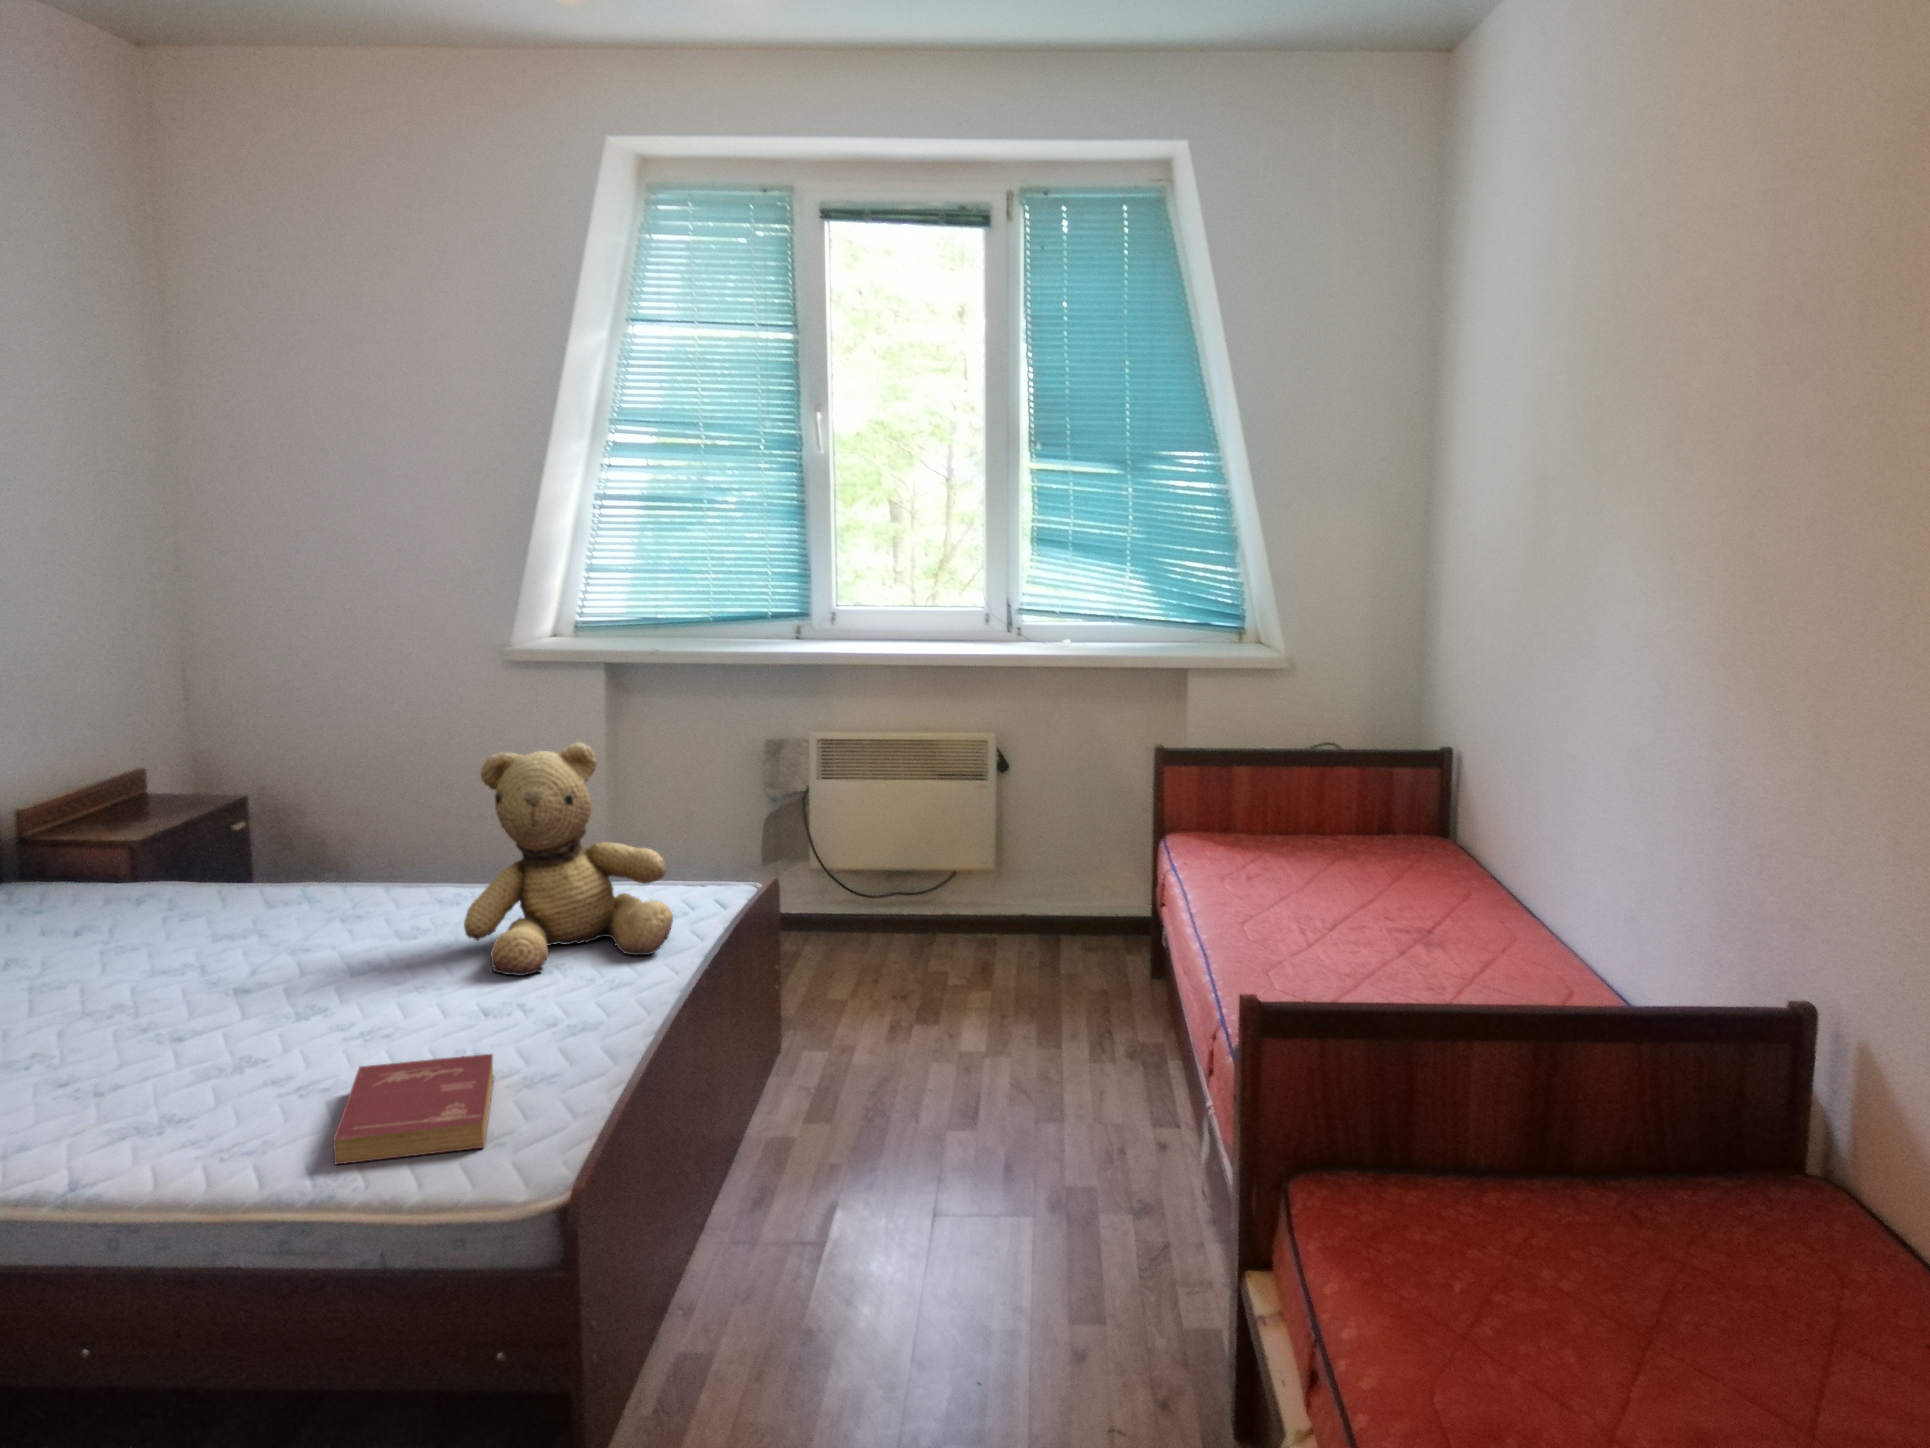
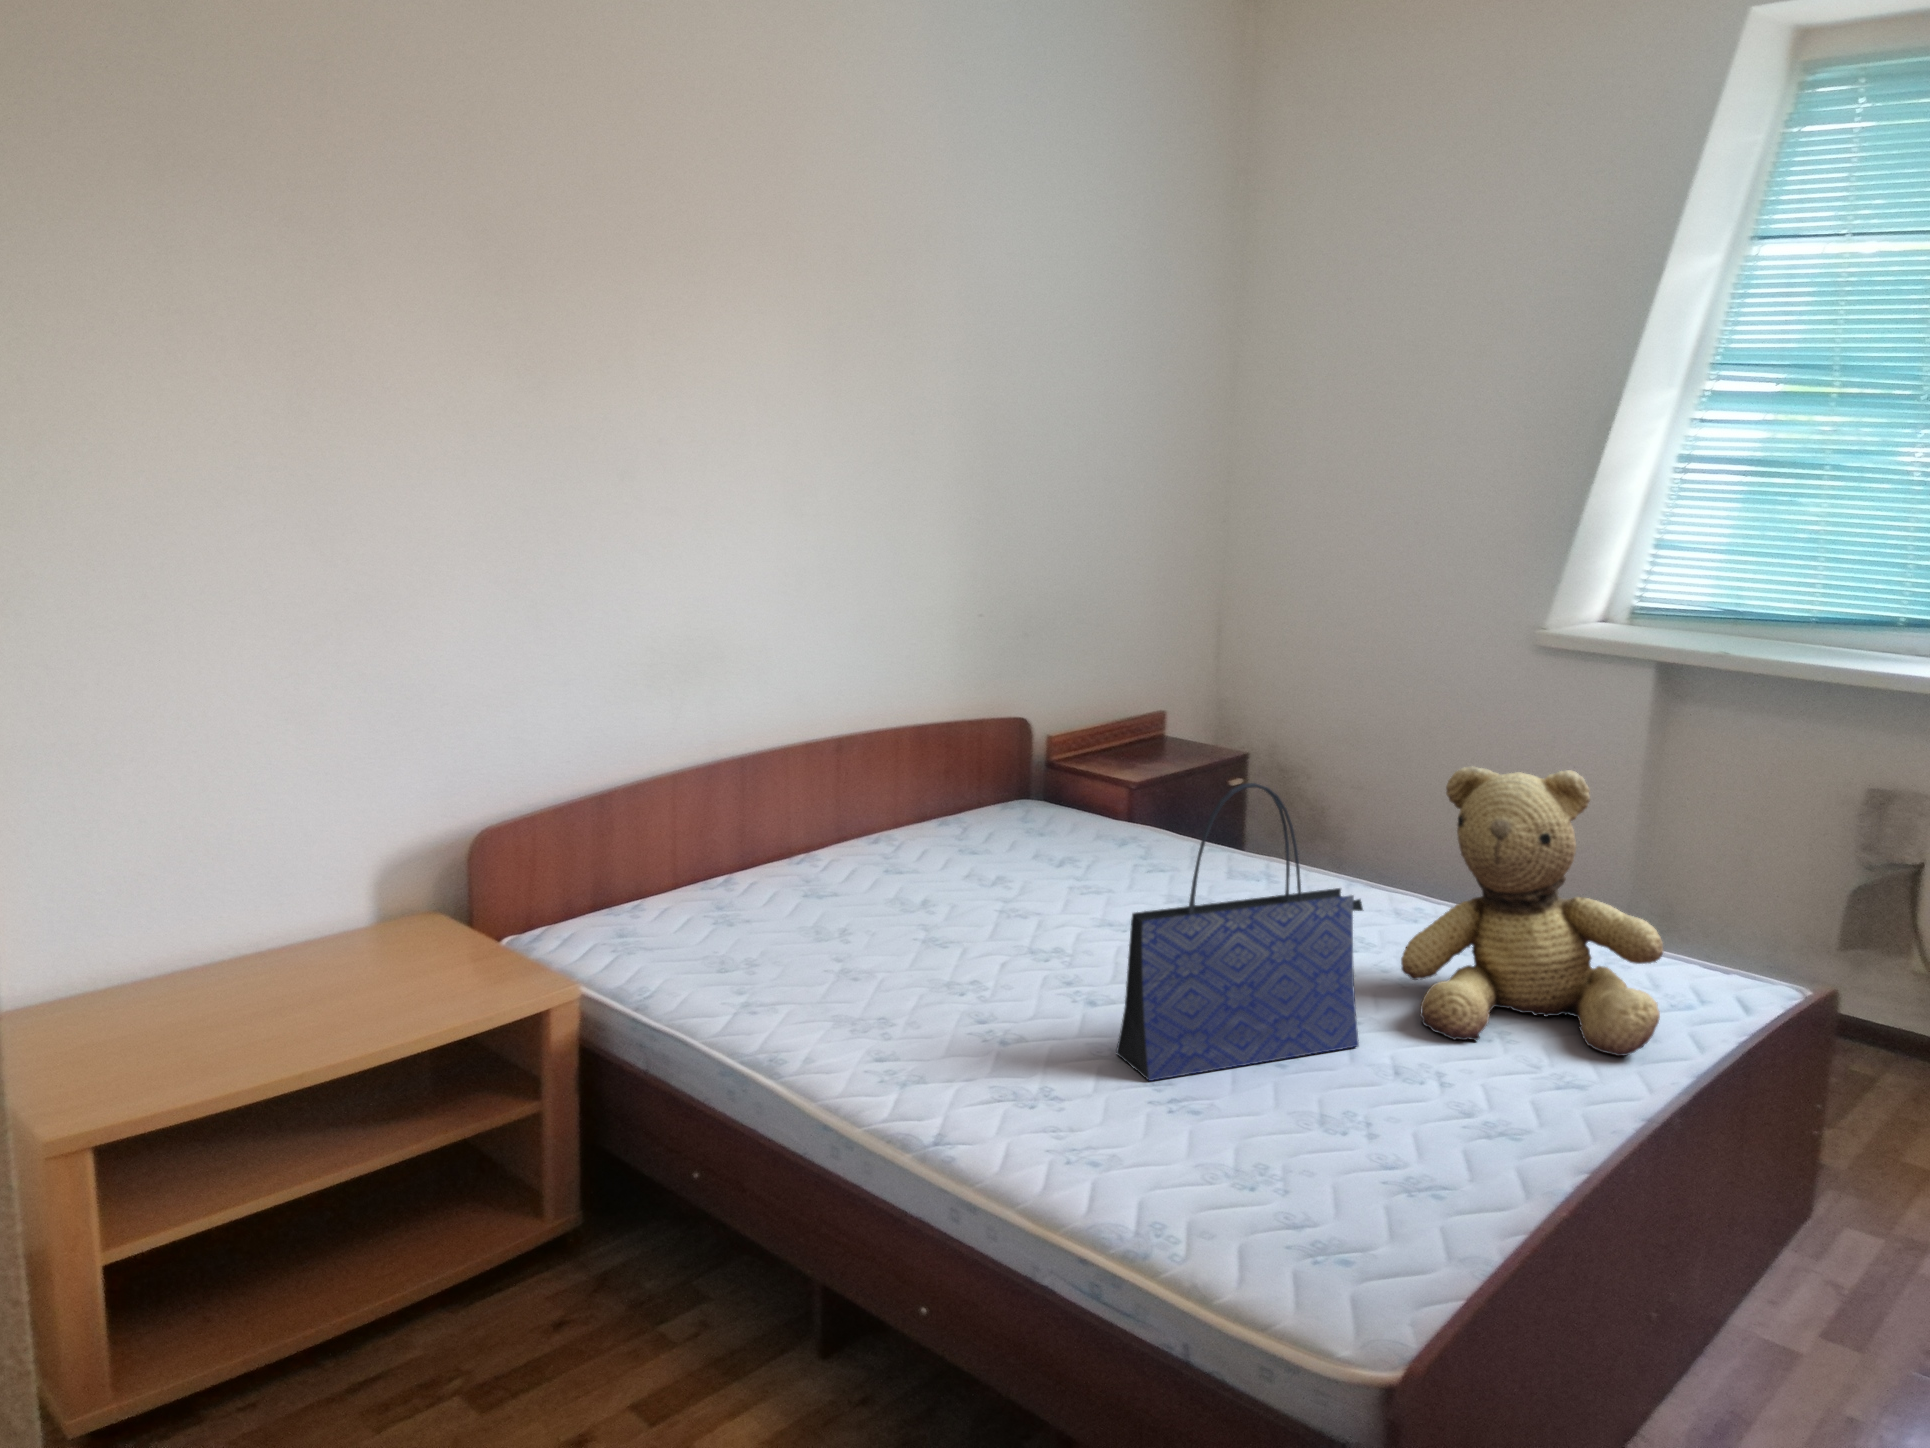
tote bag: none [225,788,448,1076] -> present [1116,783,1363,1081]
book: present [333,1054,494,1164] -> none [1166,1104,1375,1260]

